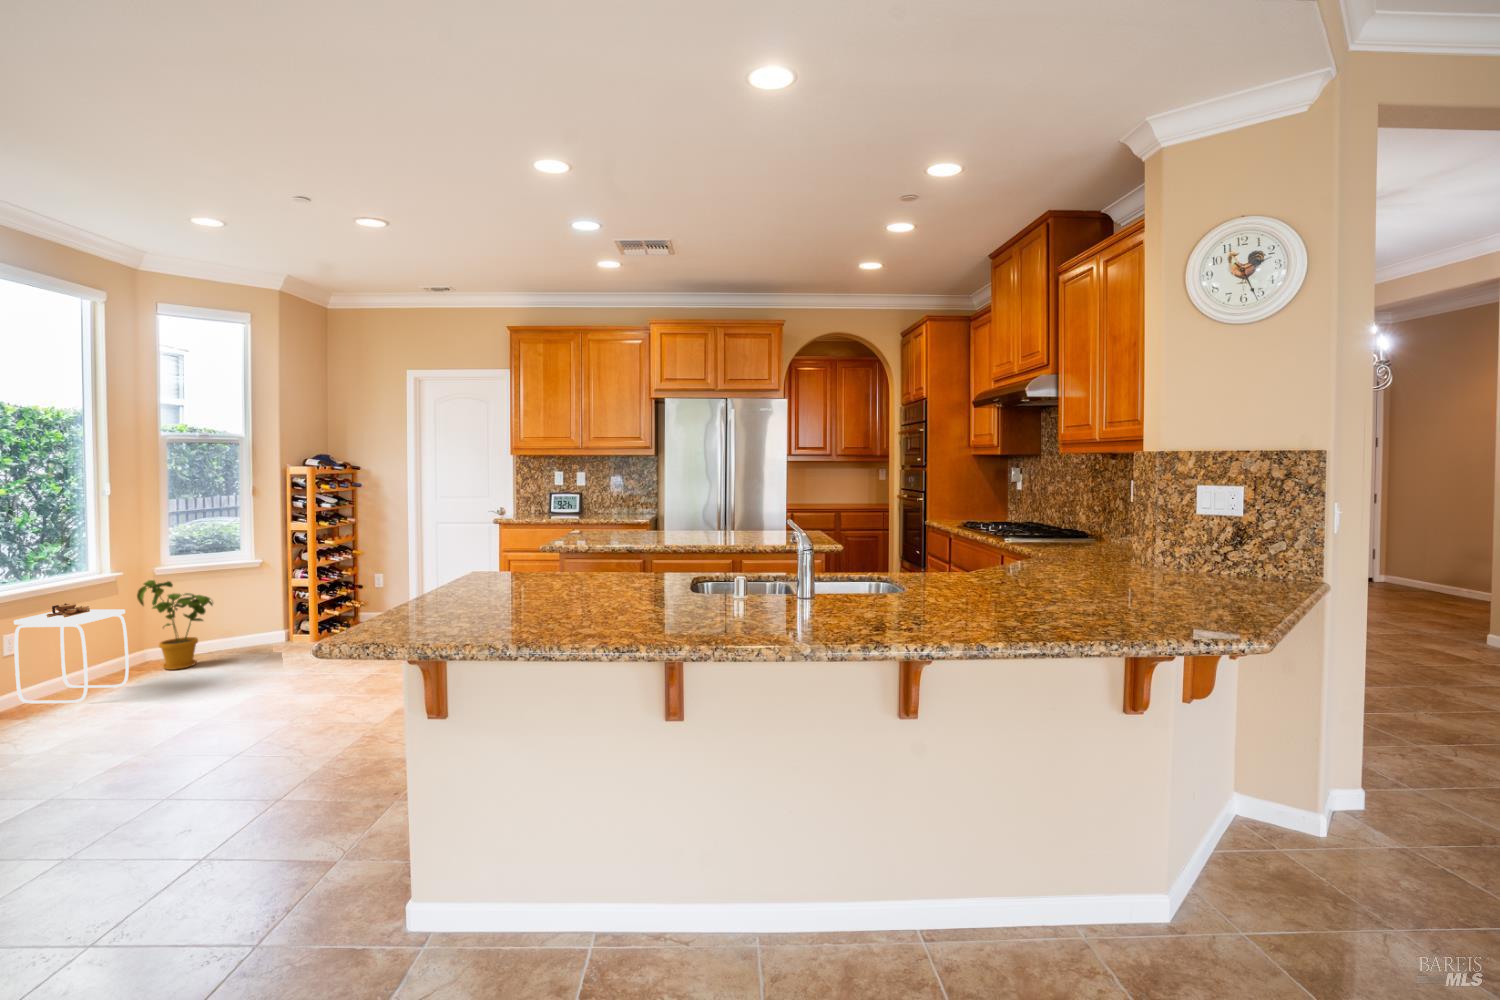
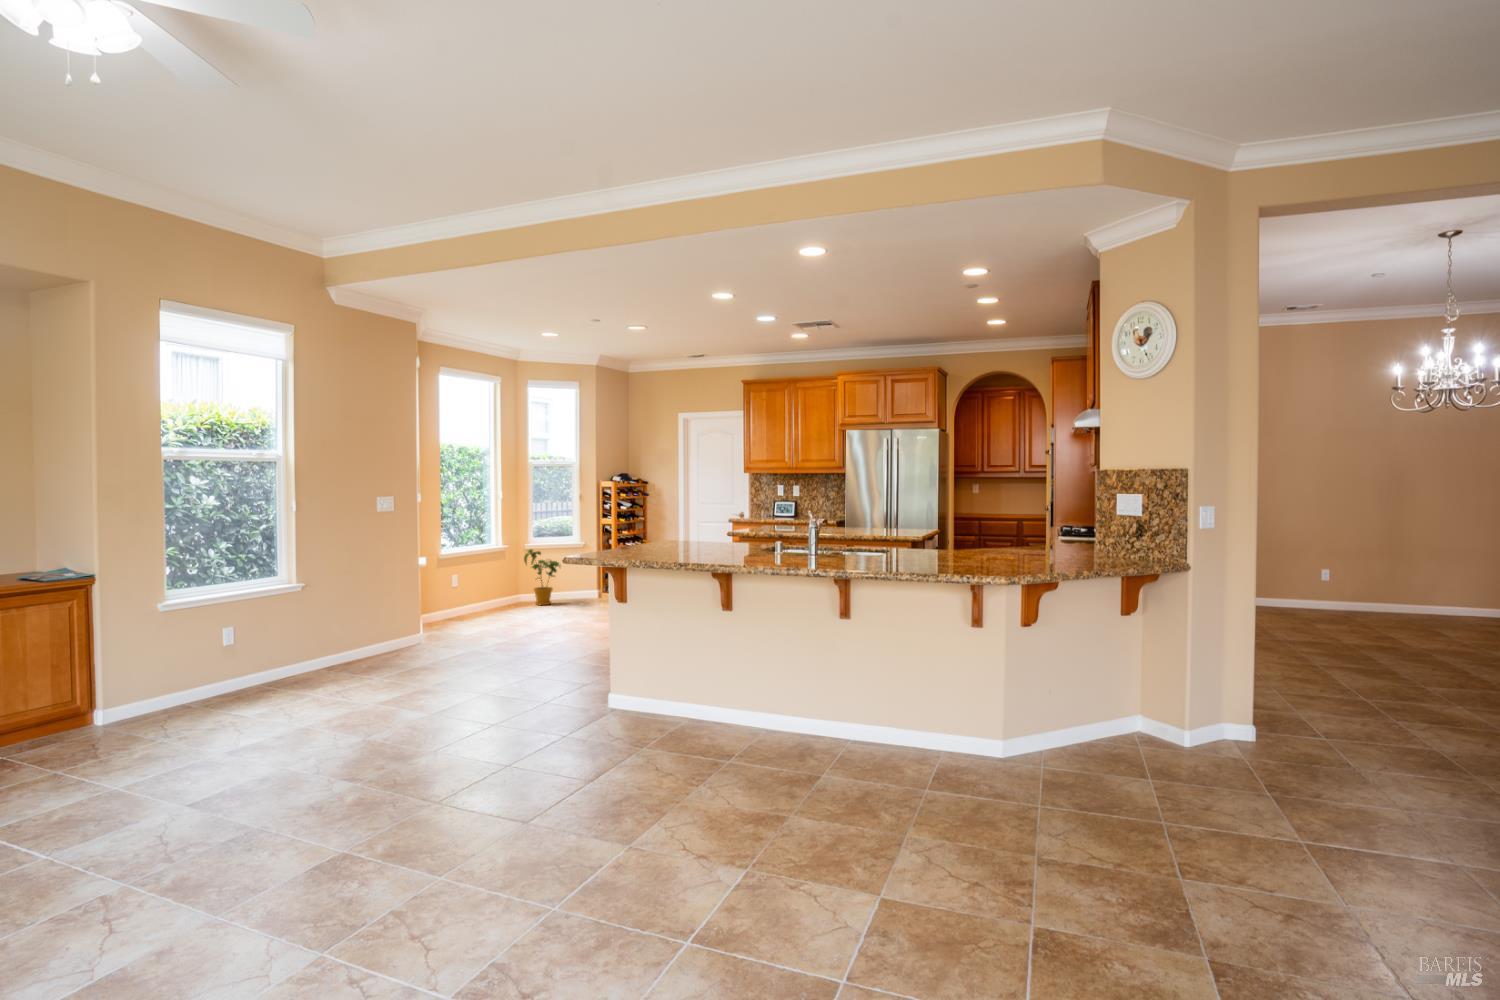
side table: present [14,603,129,703] -> none [471,559,520,614]

